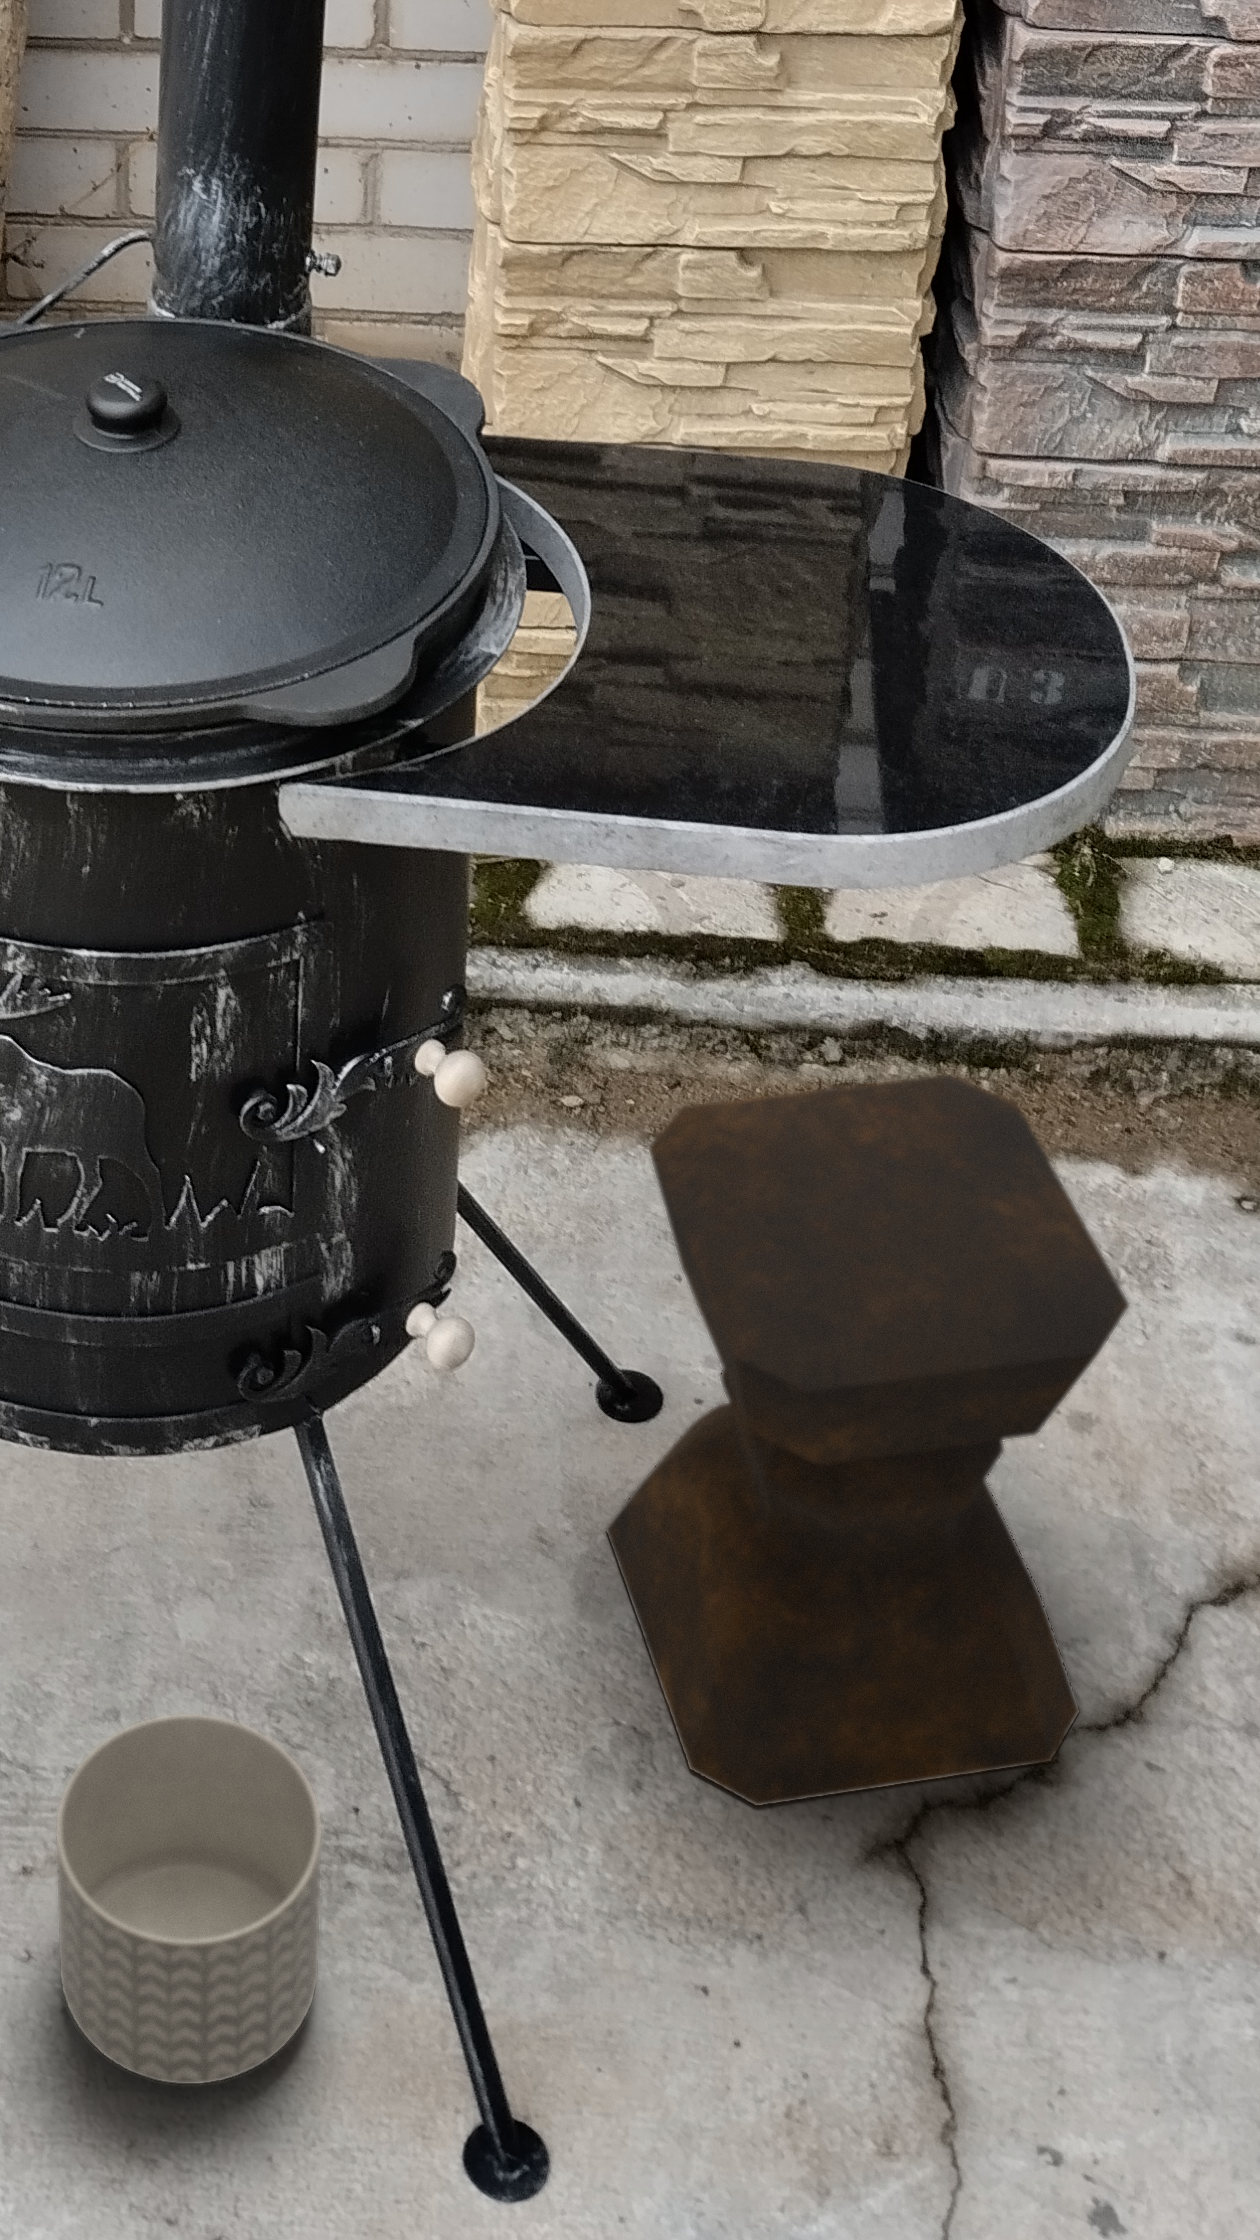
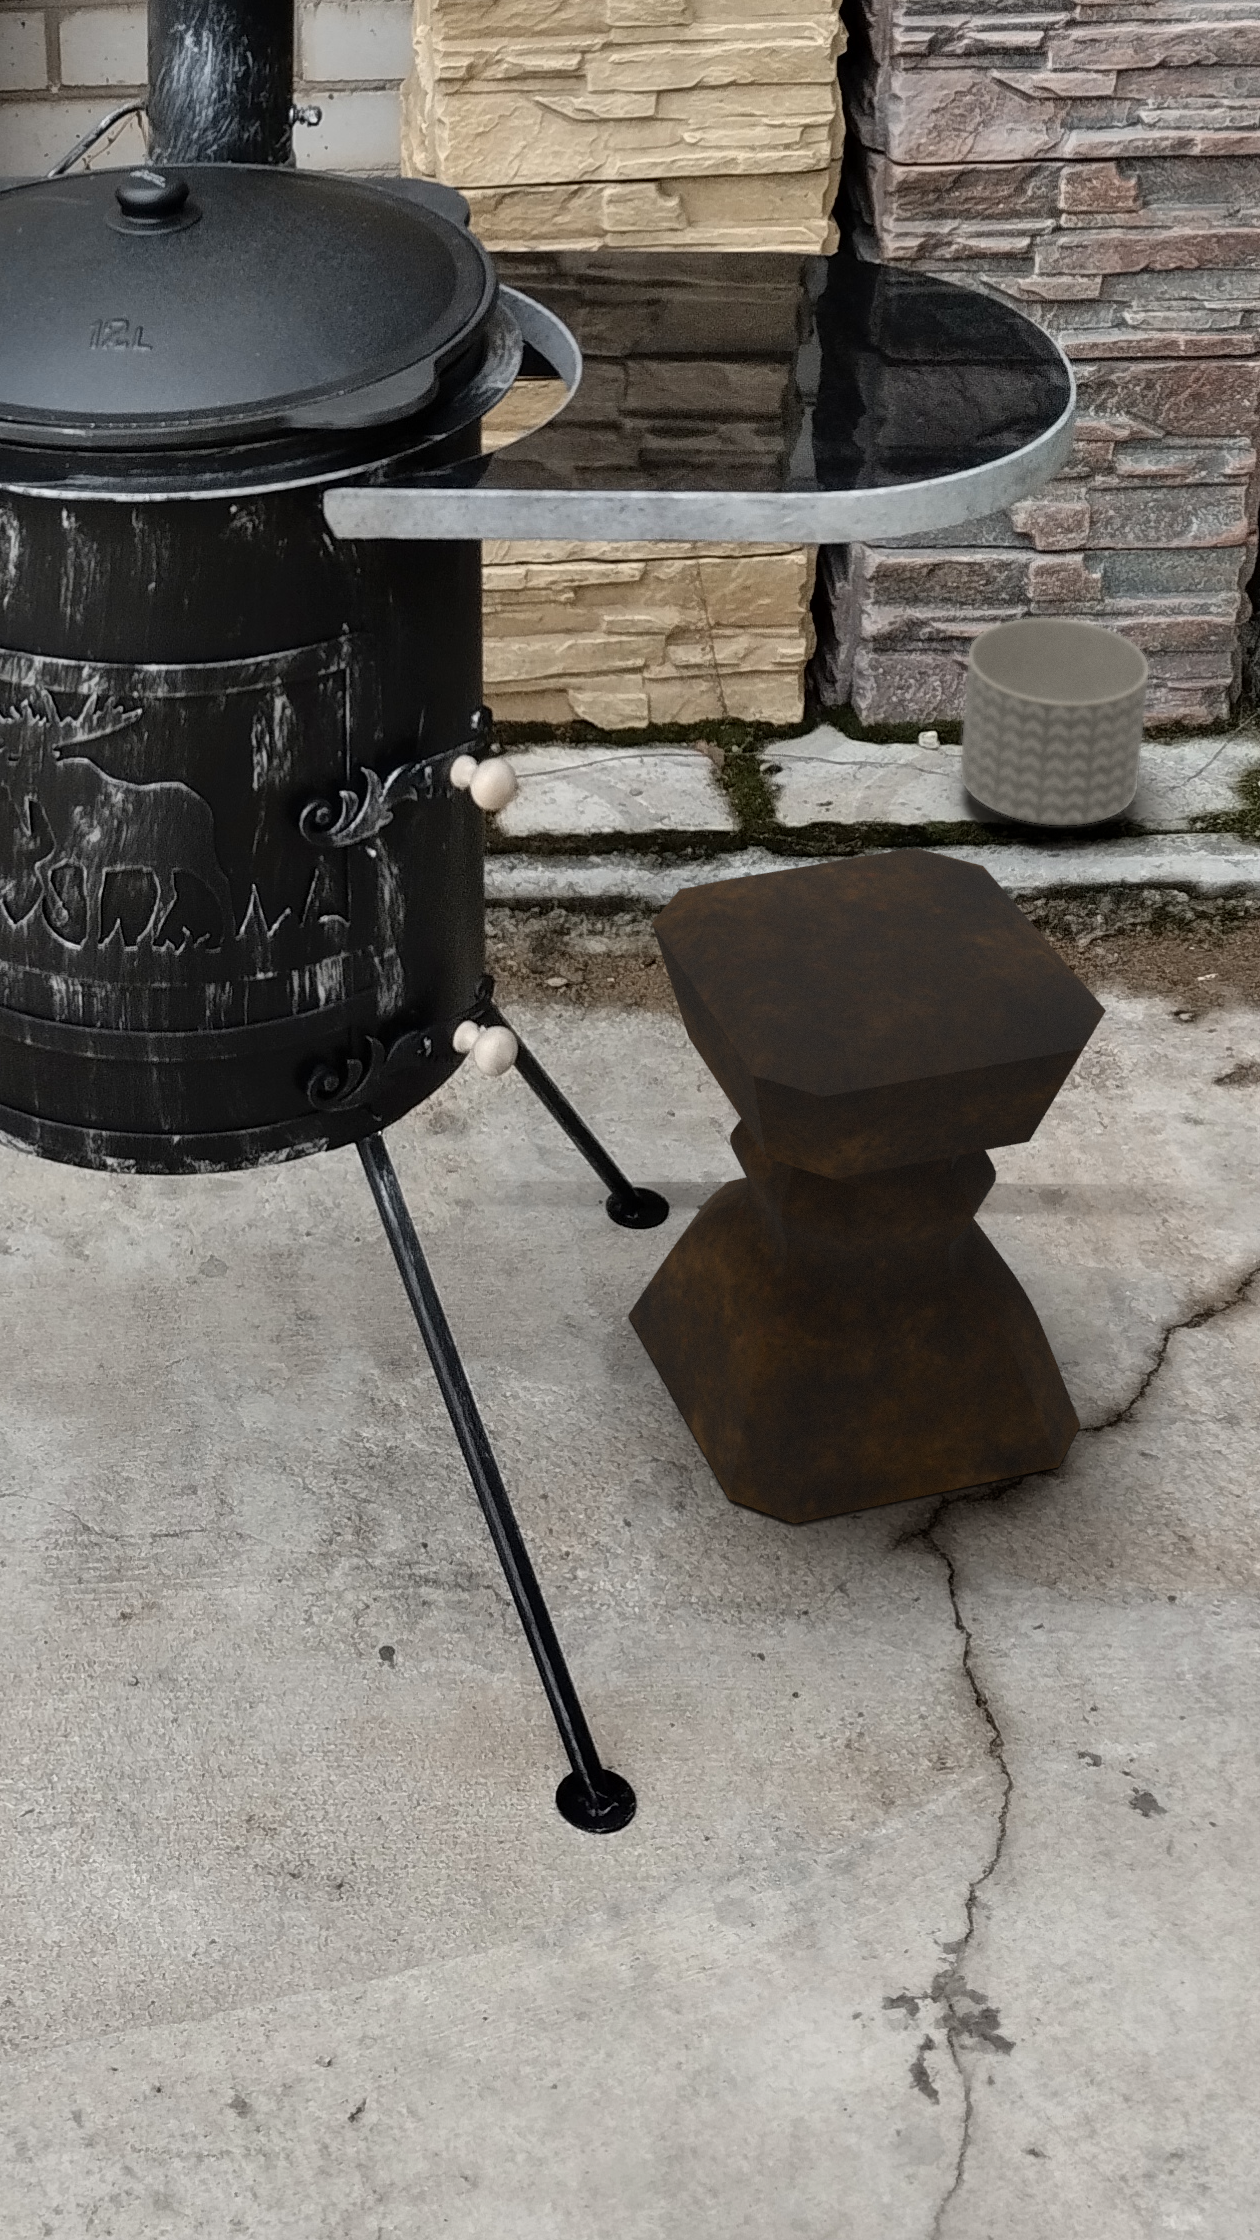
planter: present [56,1714,321,2084] -> present [960,618,1149,825]

